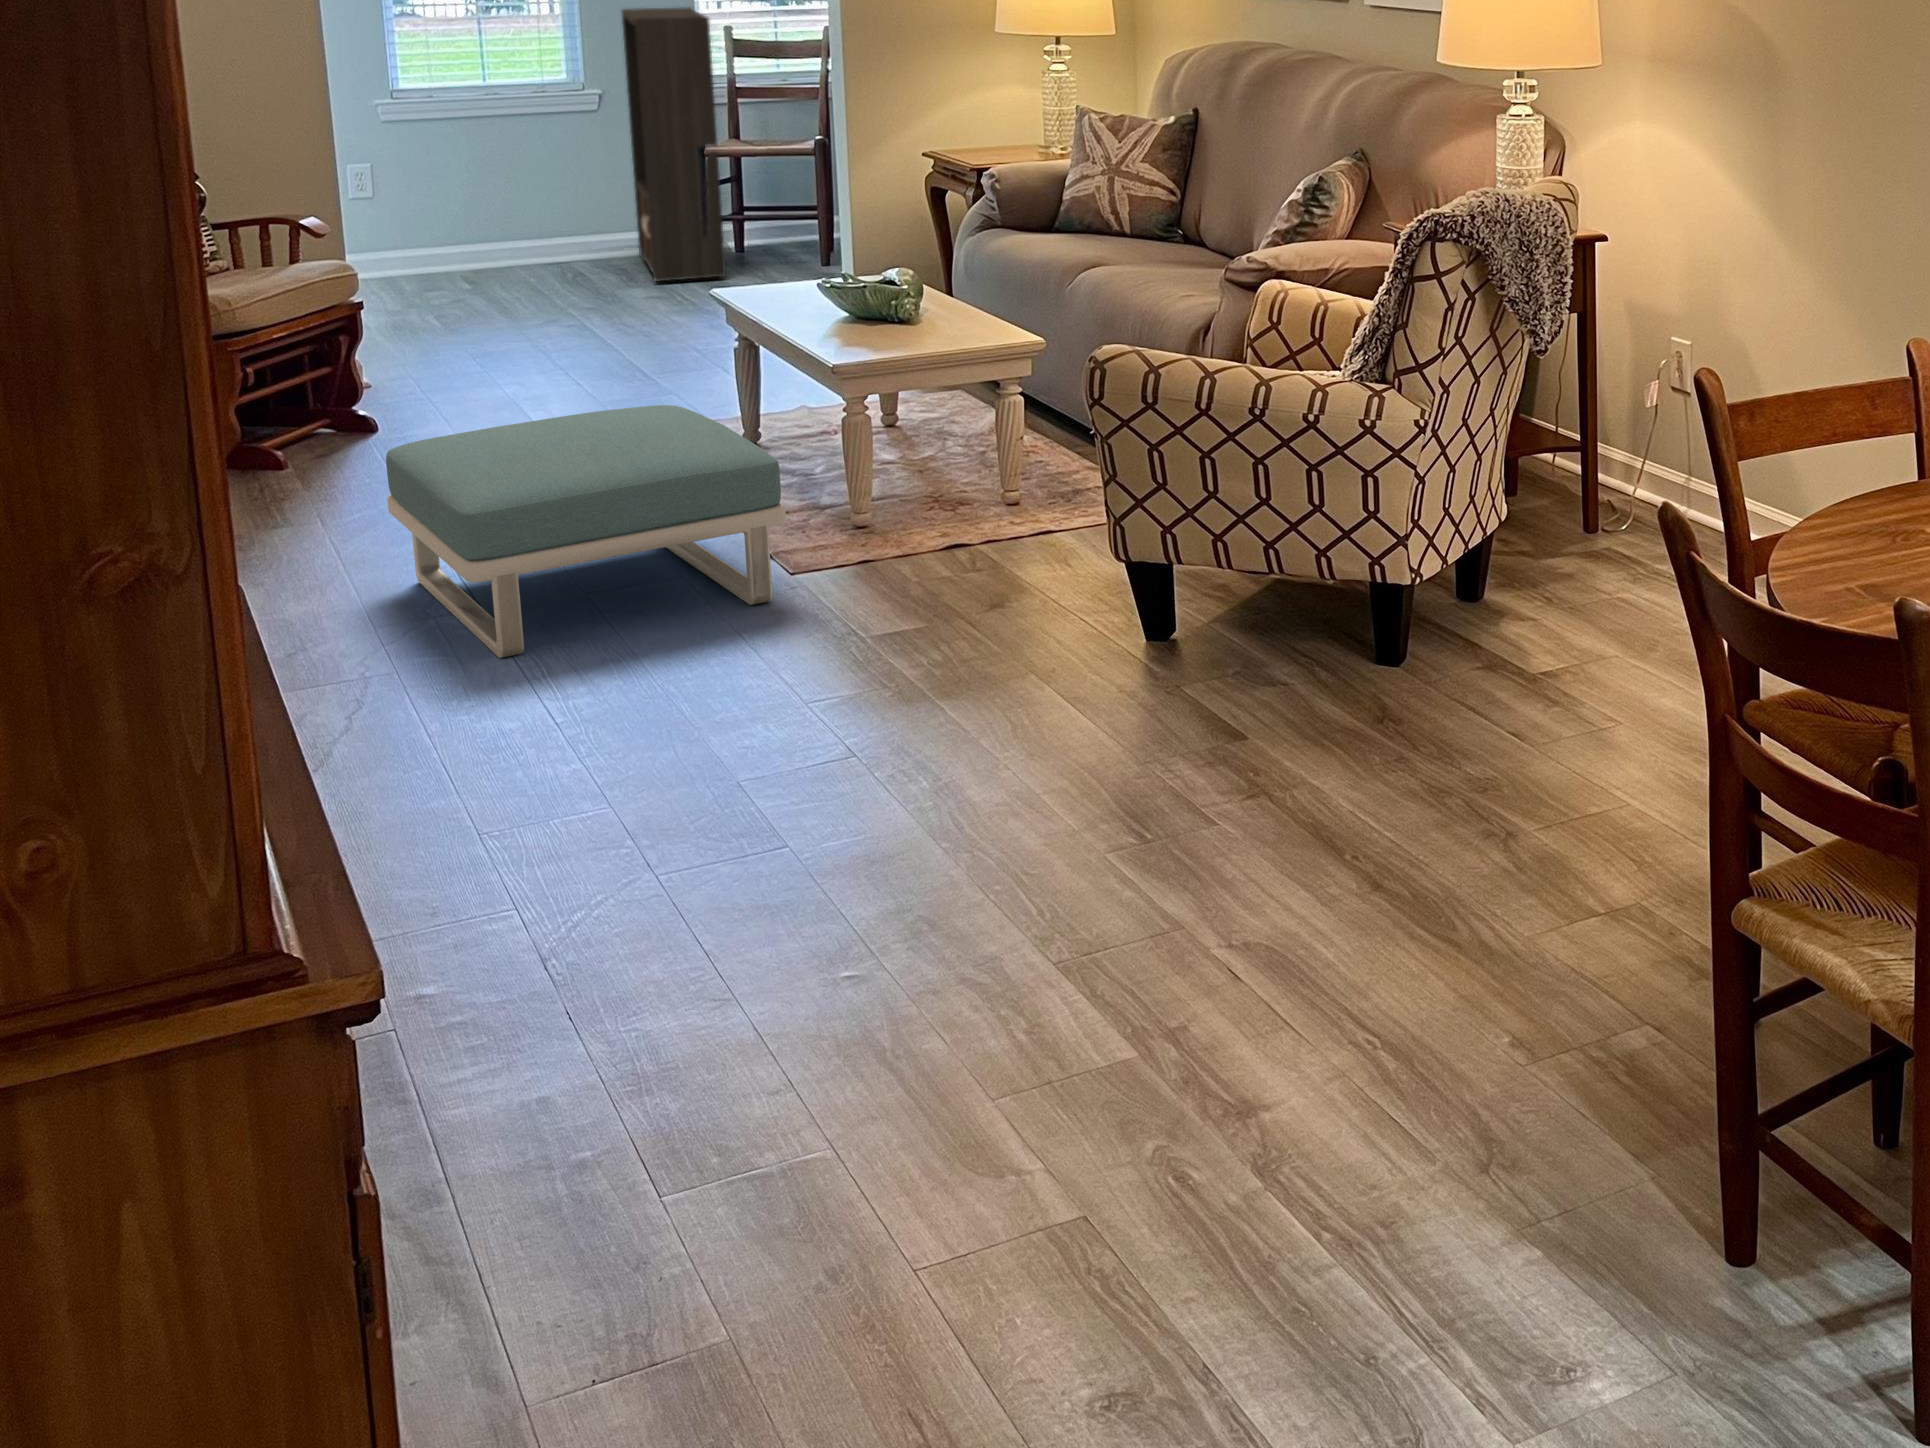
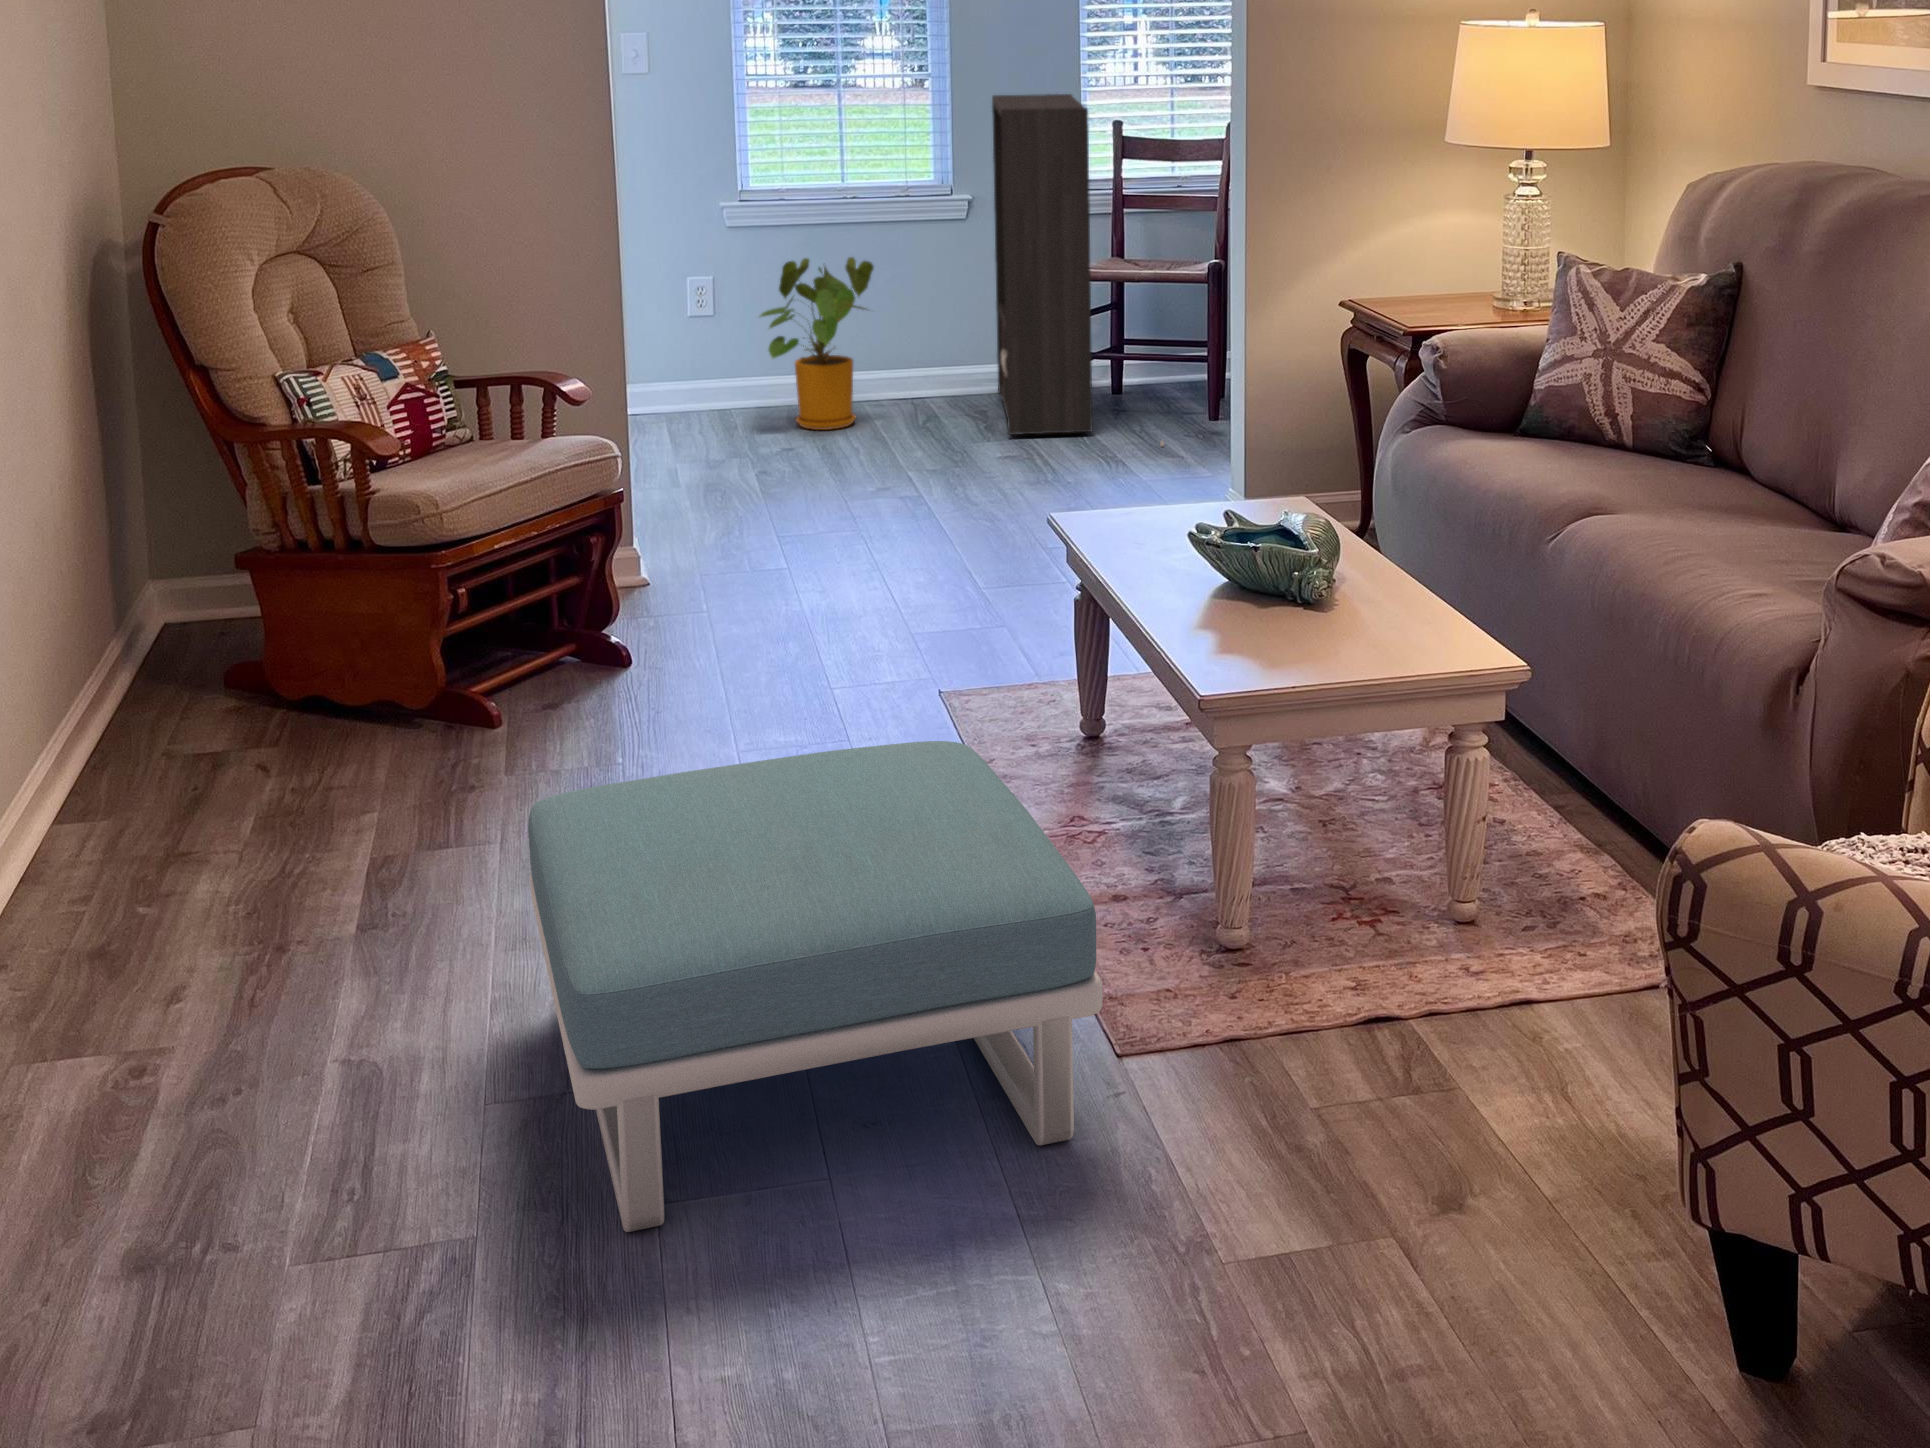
house plant: none [424,145,533,287] -> present [761,257,874,430]

